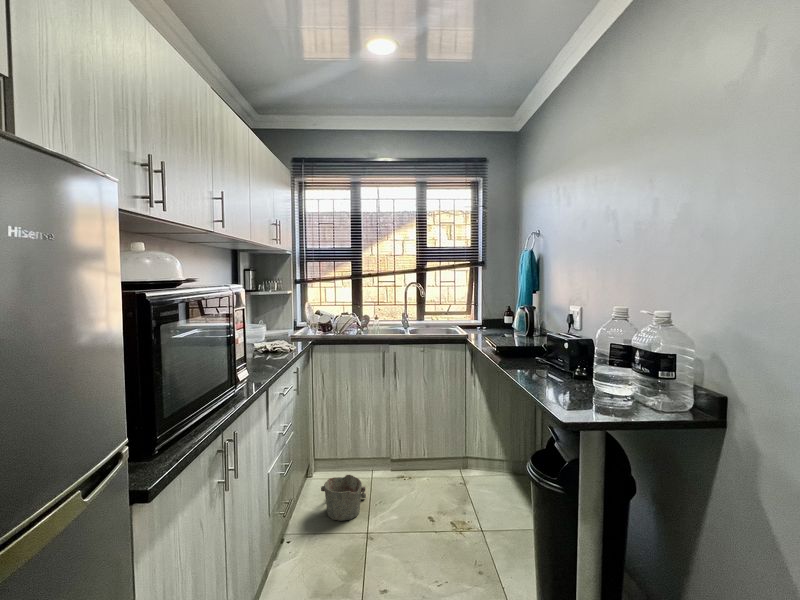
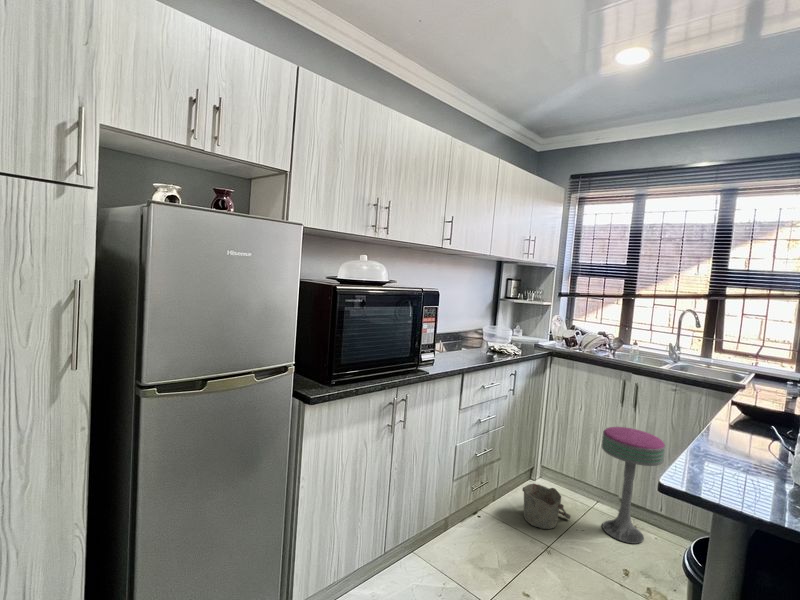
bar stool: none [381,394,431,496] -> present [602,427,665,544]

